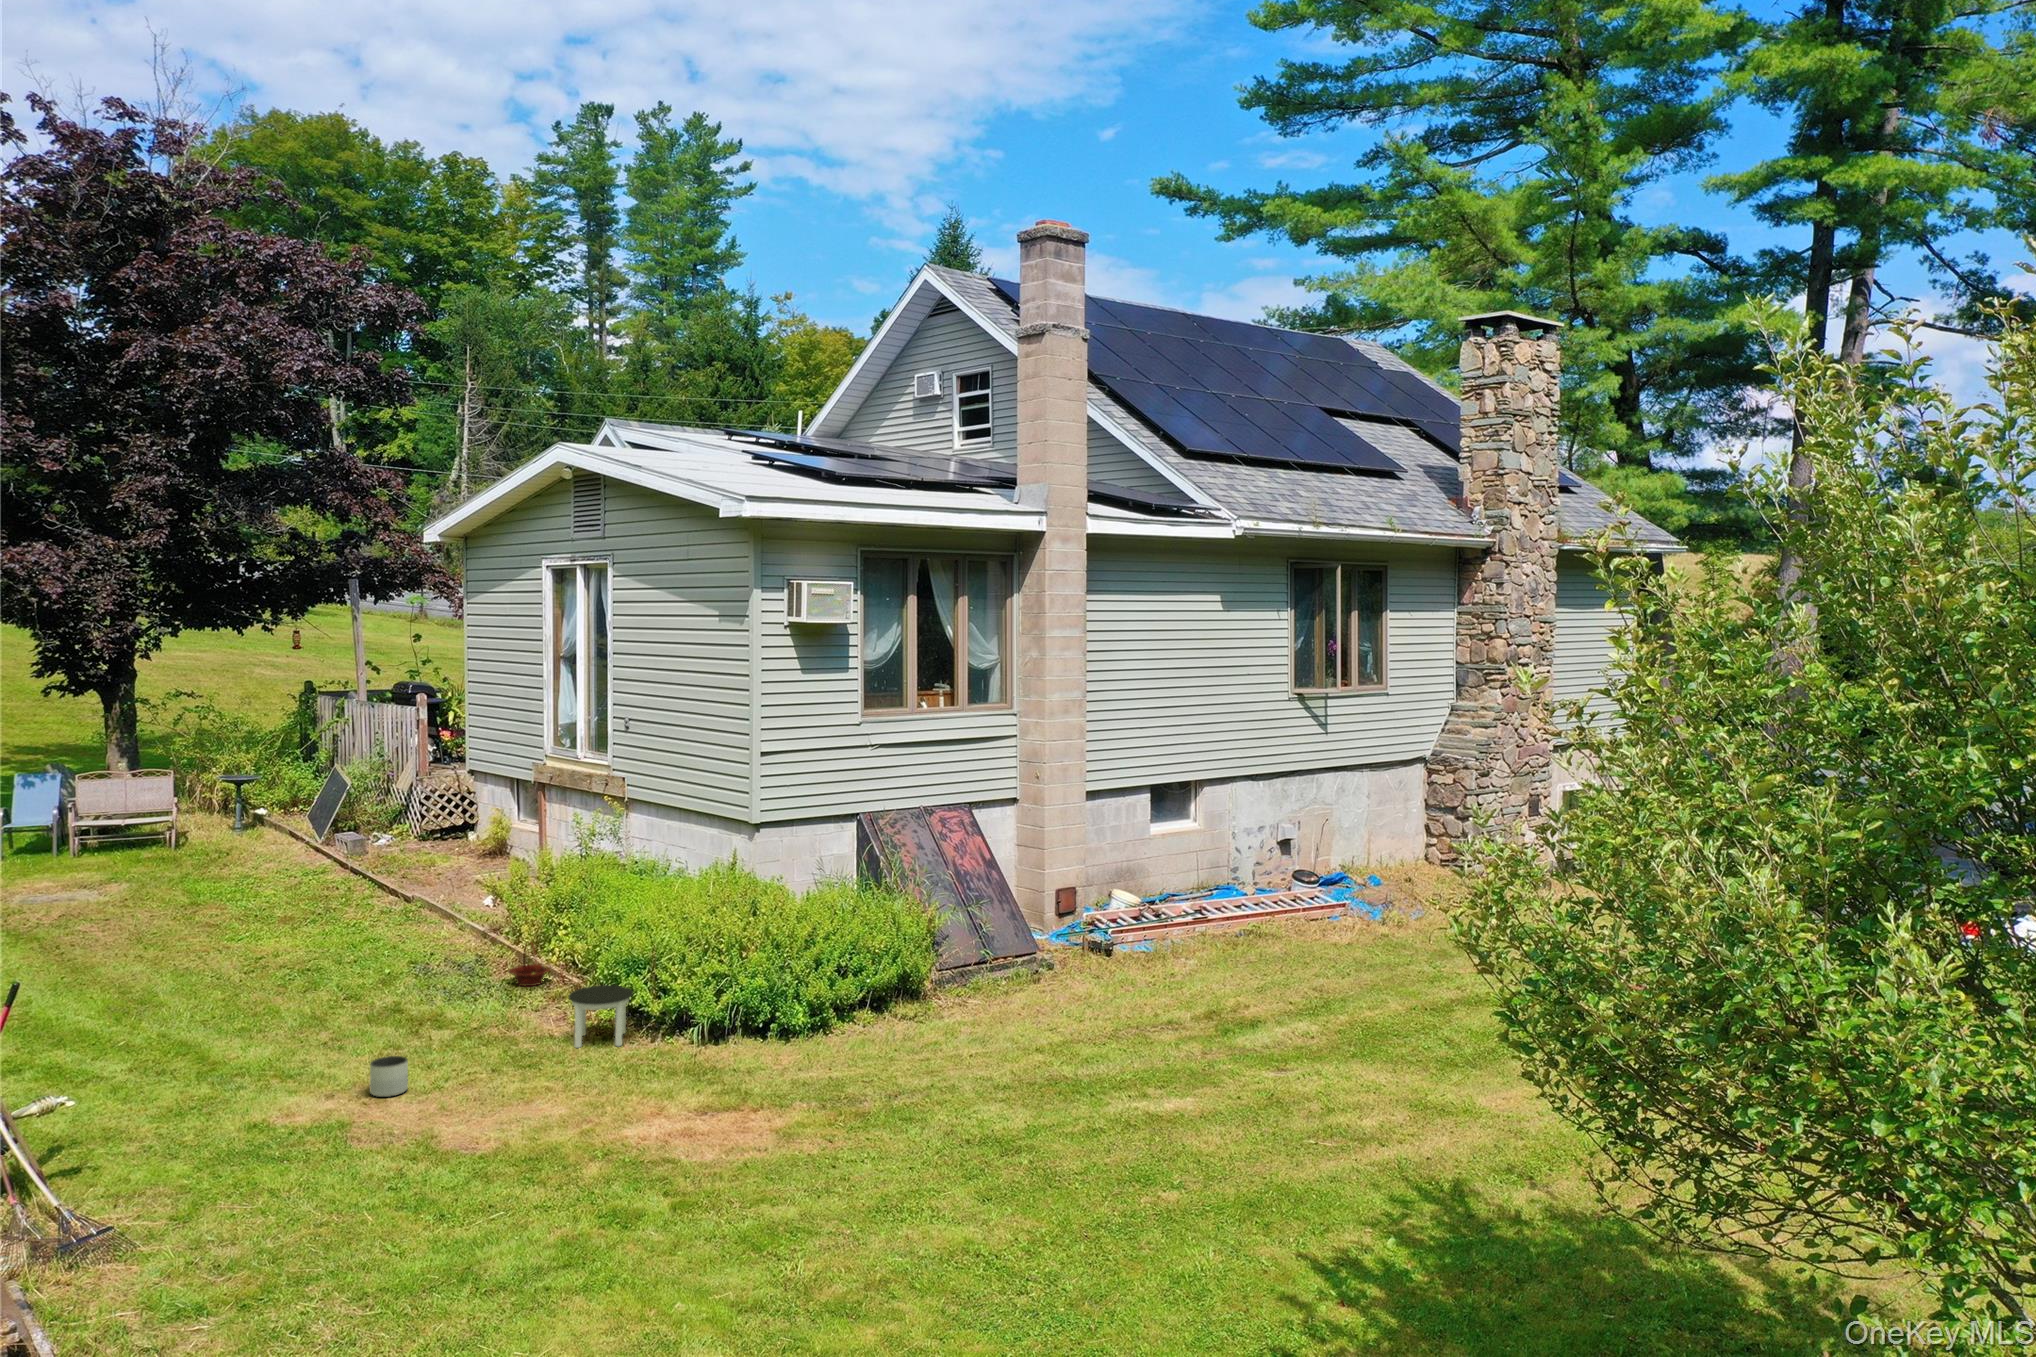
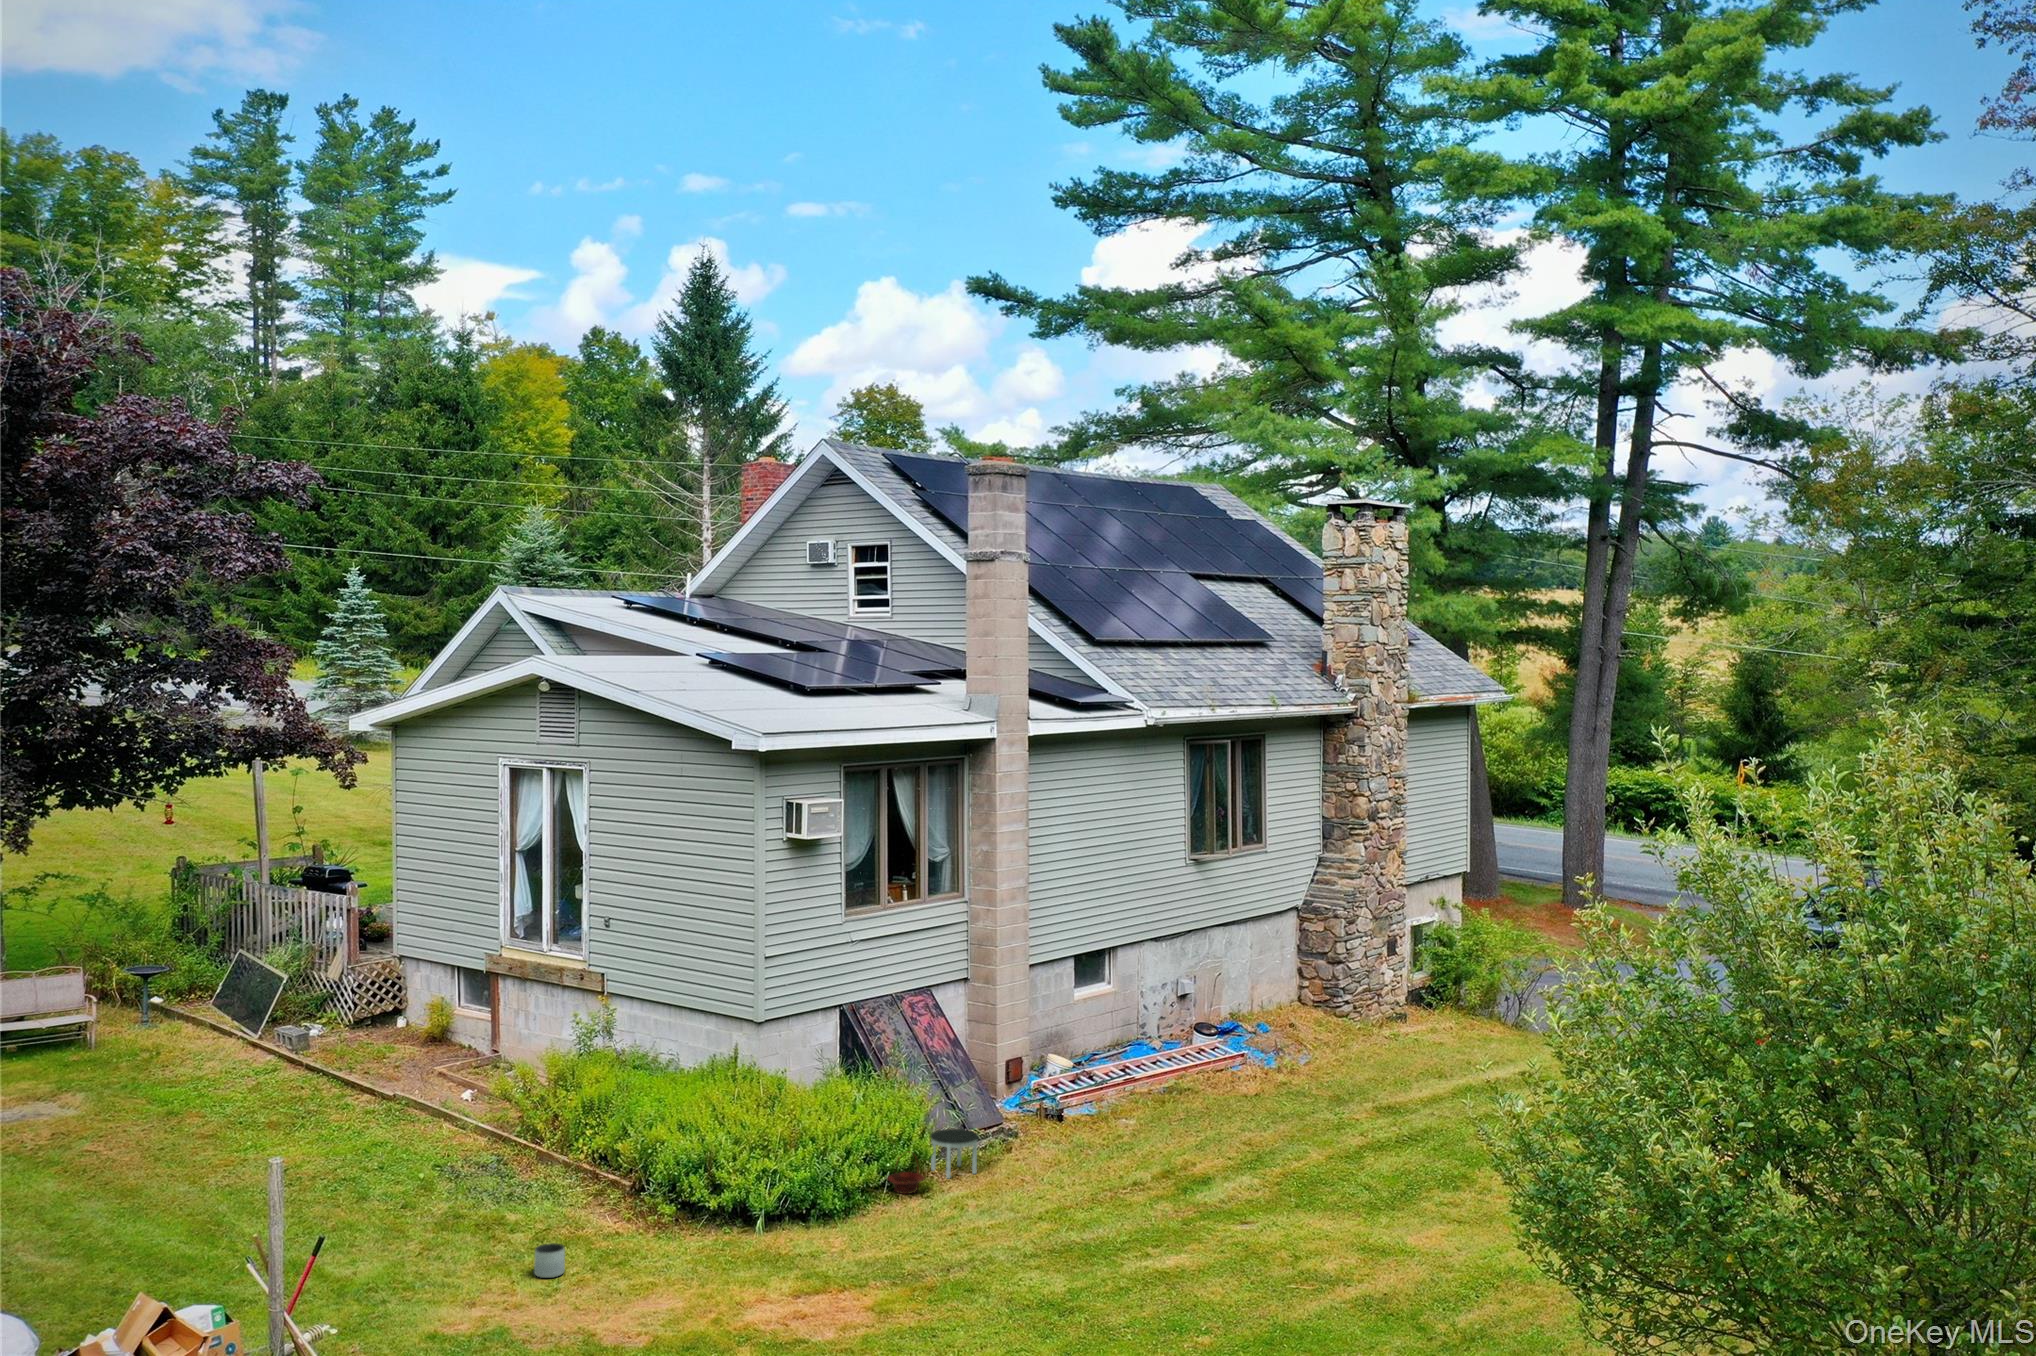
basket: present [508,943,550,986] -> present [887,1151,925,1194]
round table: present [568,985,633,1048] -> present [930,1129,978,1178]

